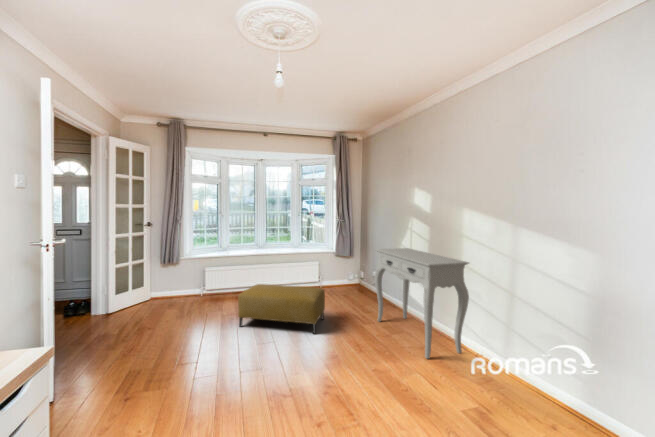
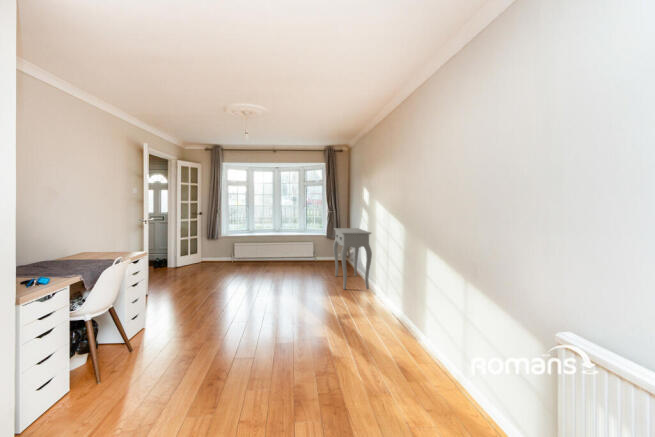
ottoman: present [238,284,325,334] -> none [247,251,302,279]

